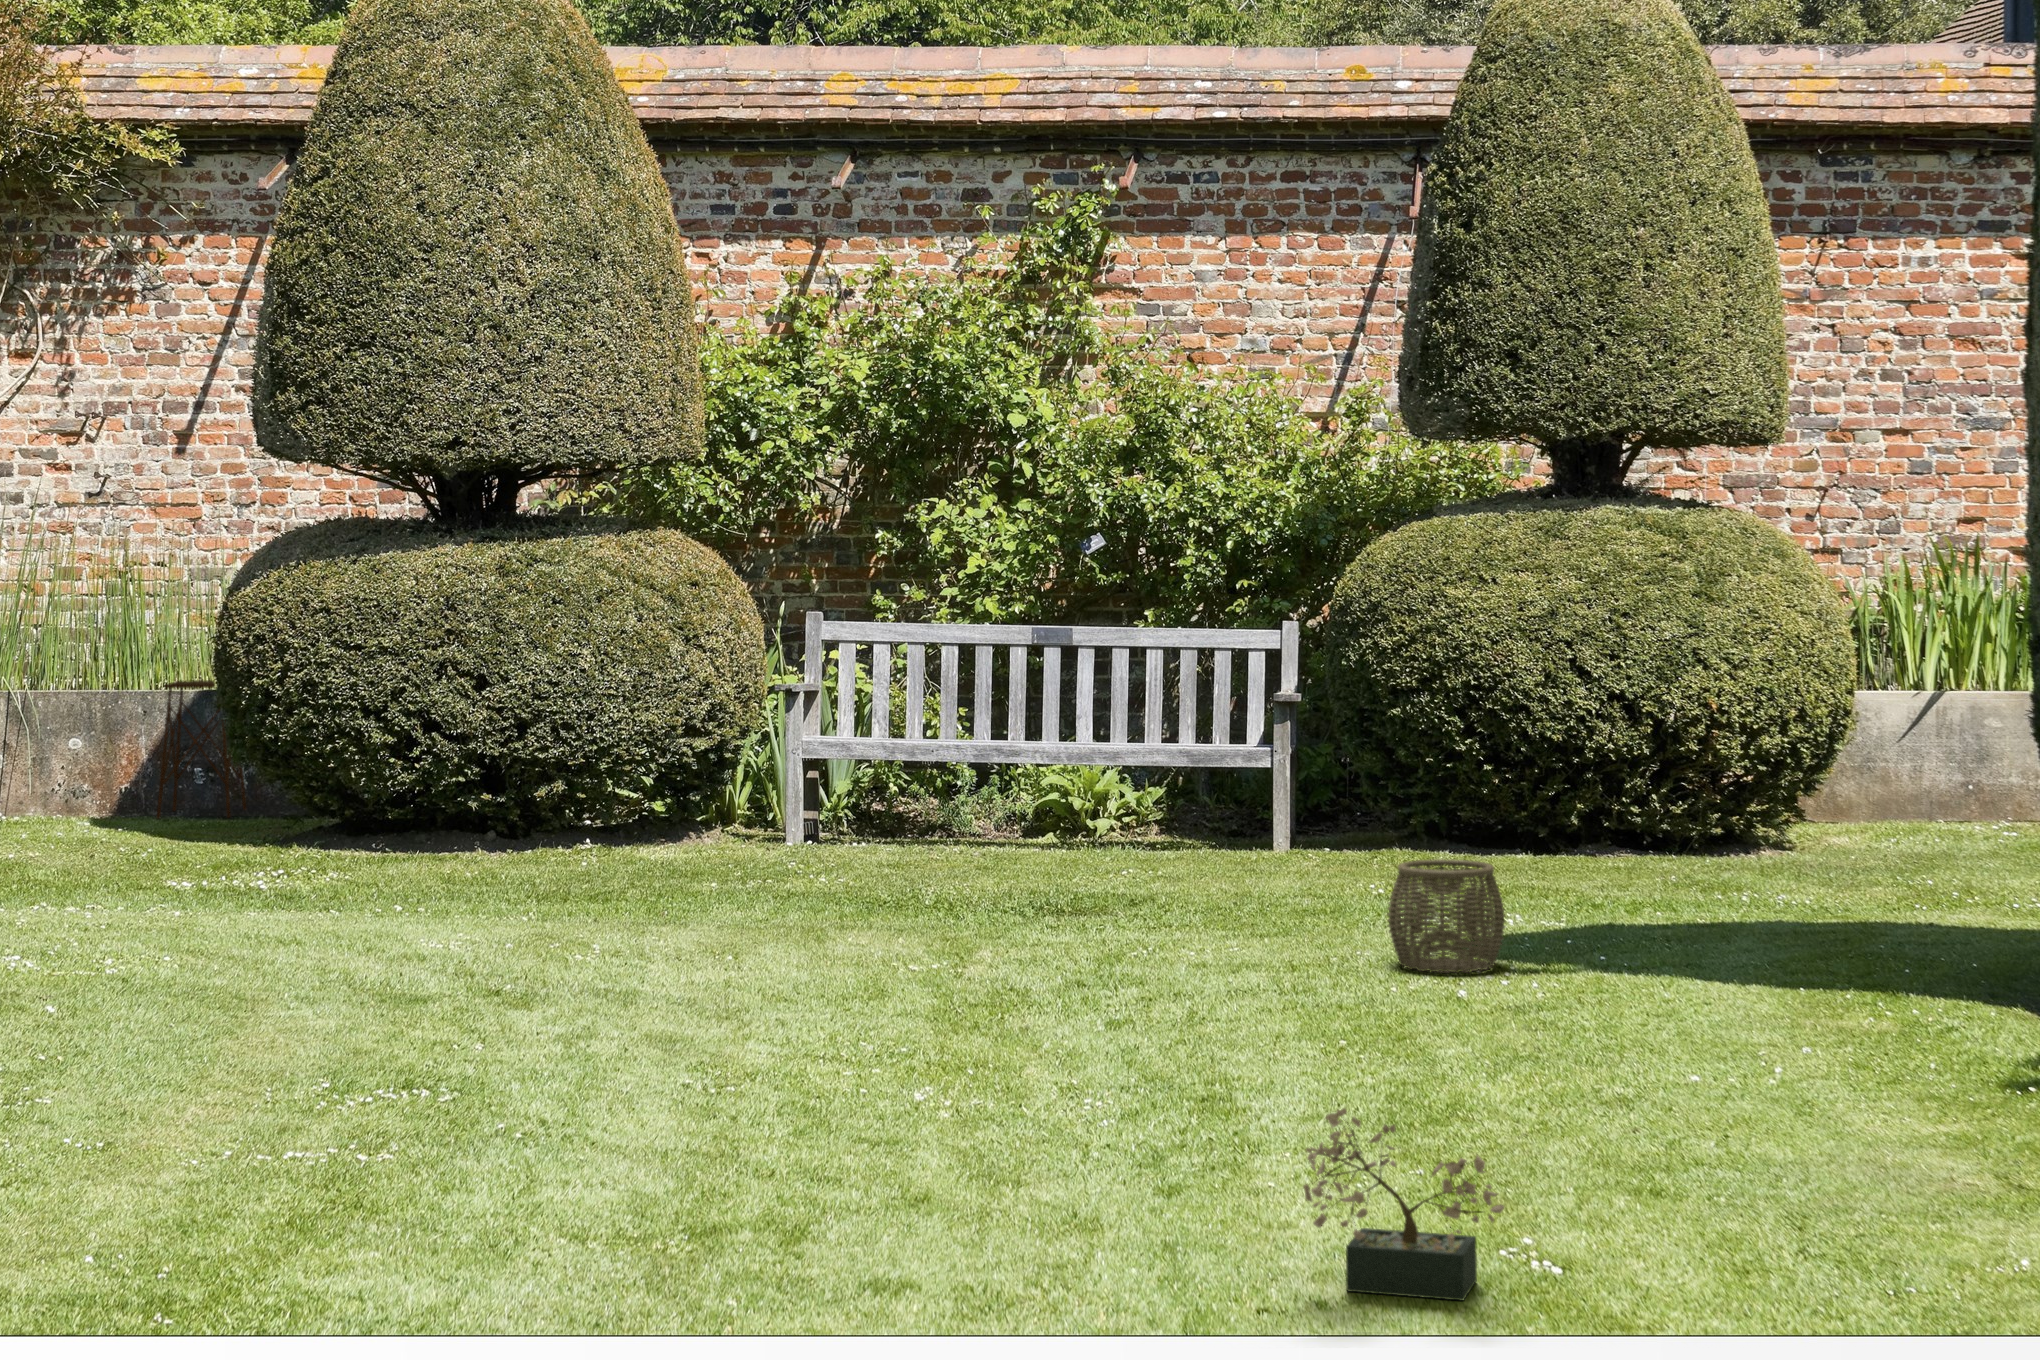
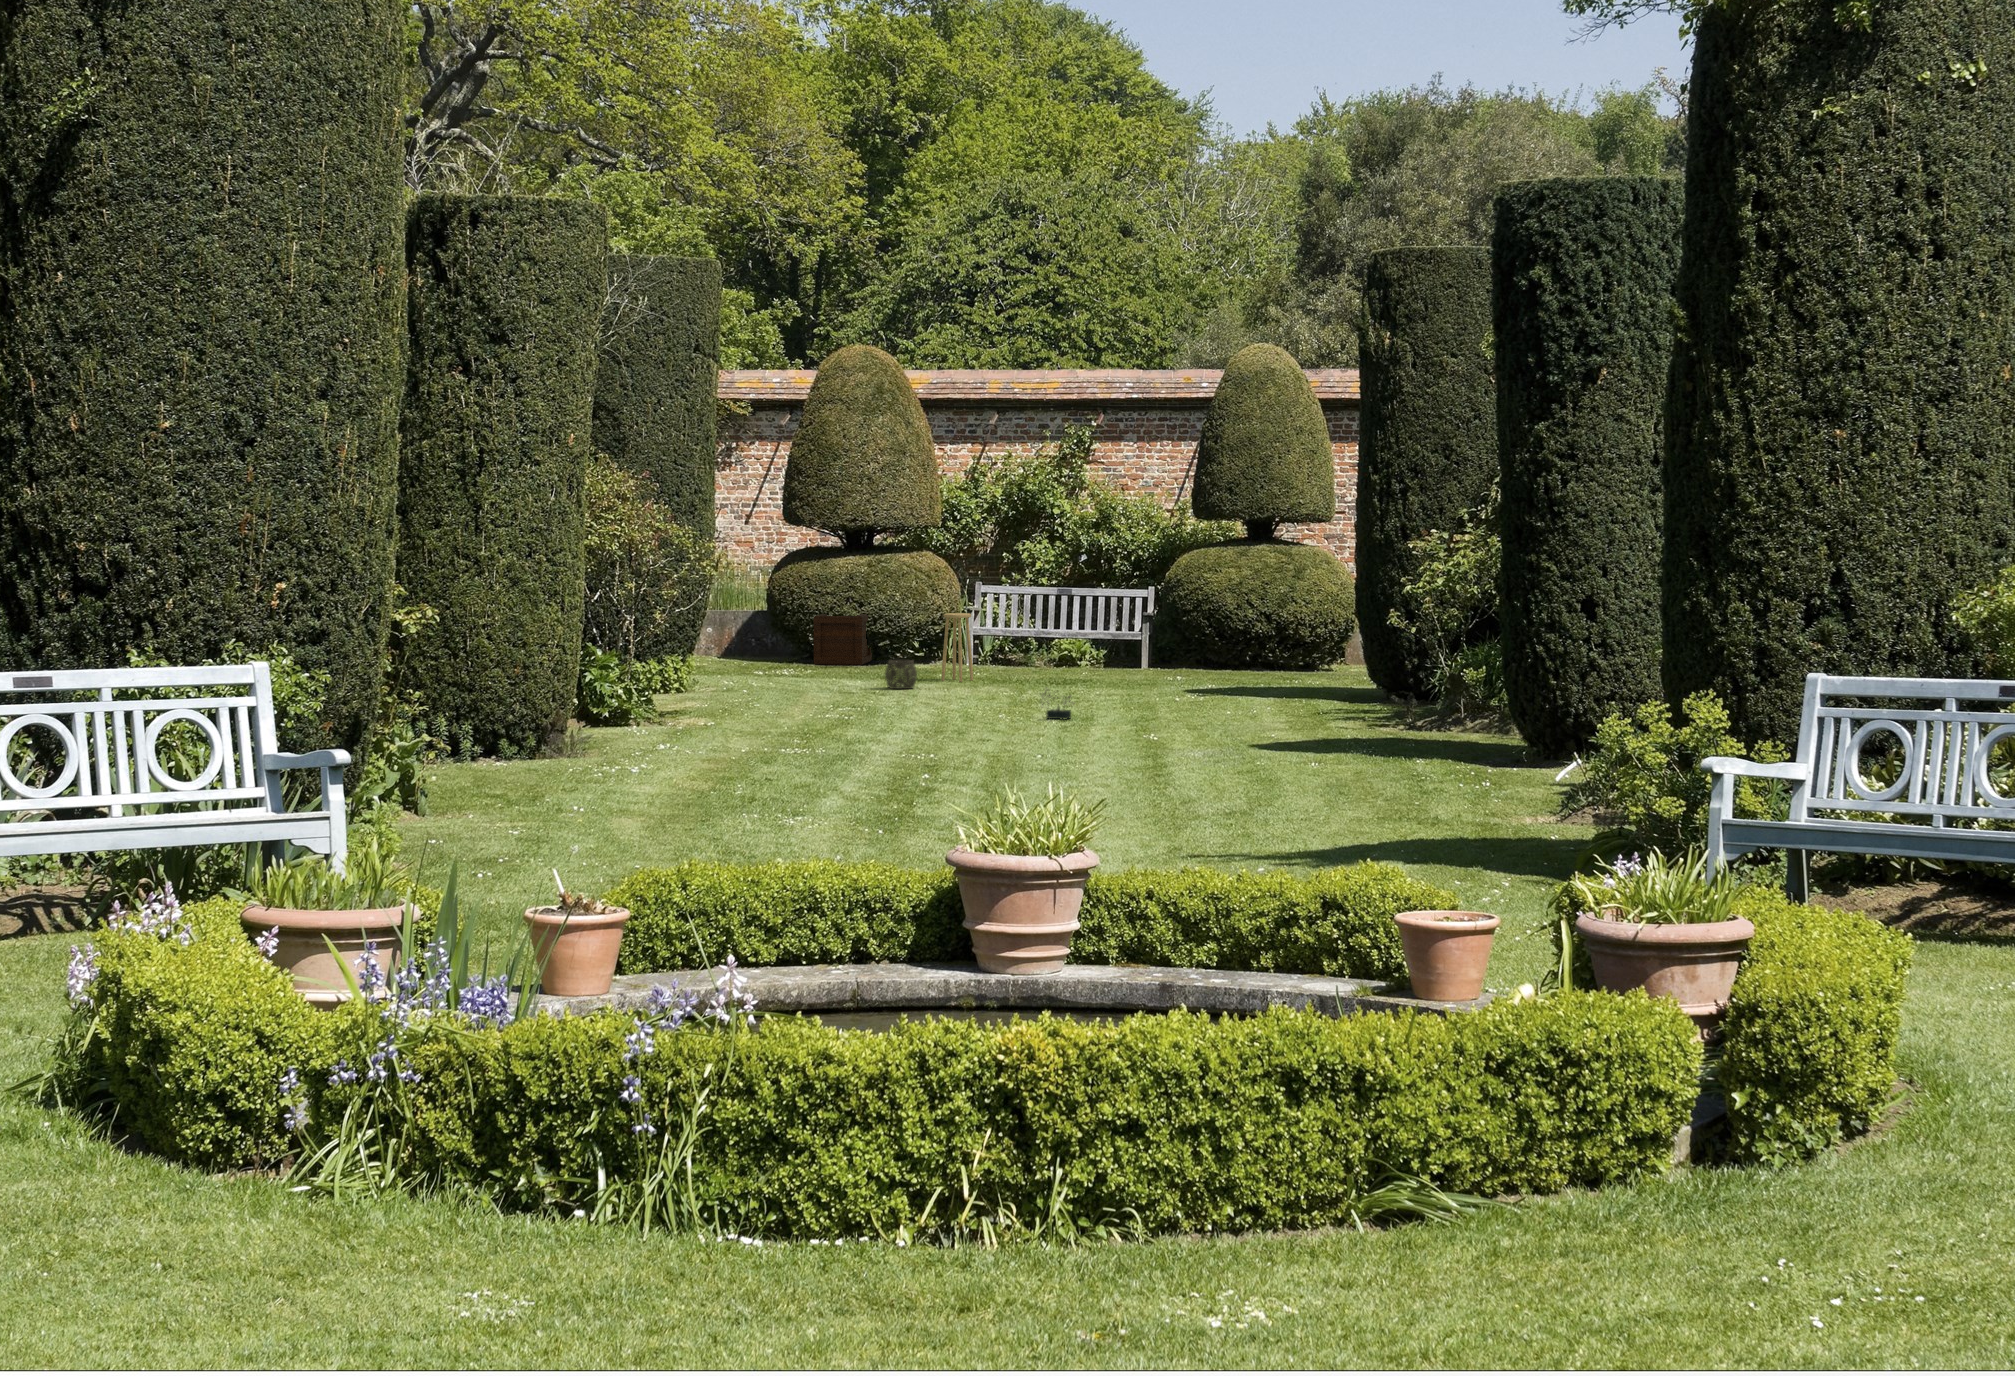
side table: present [156,680,246,819] -> none [753,606,781,654]
wooden crate: none [306,698,496,864] -> present [814,614,872,665]
stool: none [720,698,833,948] -> present [942,613,973,682]
woven basket: present [1387,859,1505,973] -> present [885,660,917,689]

